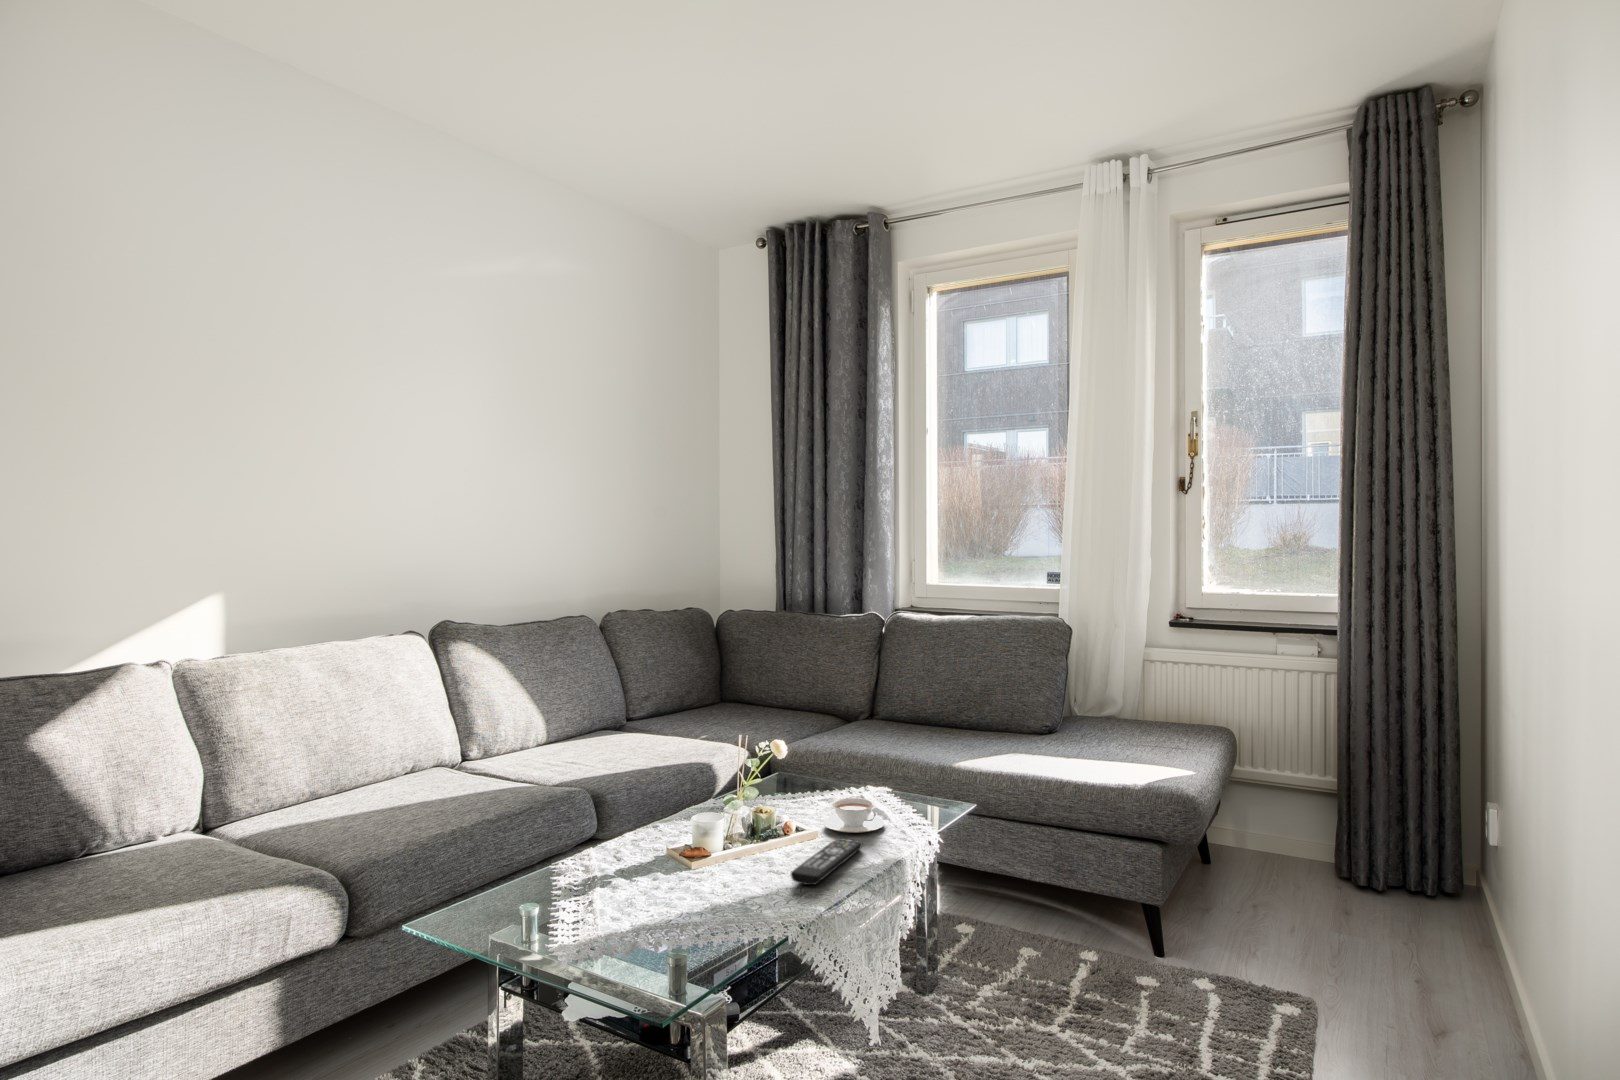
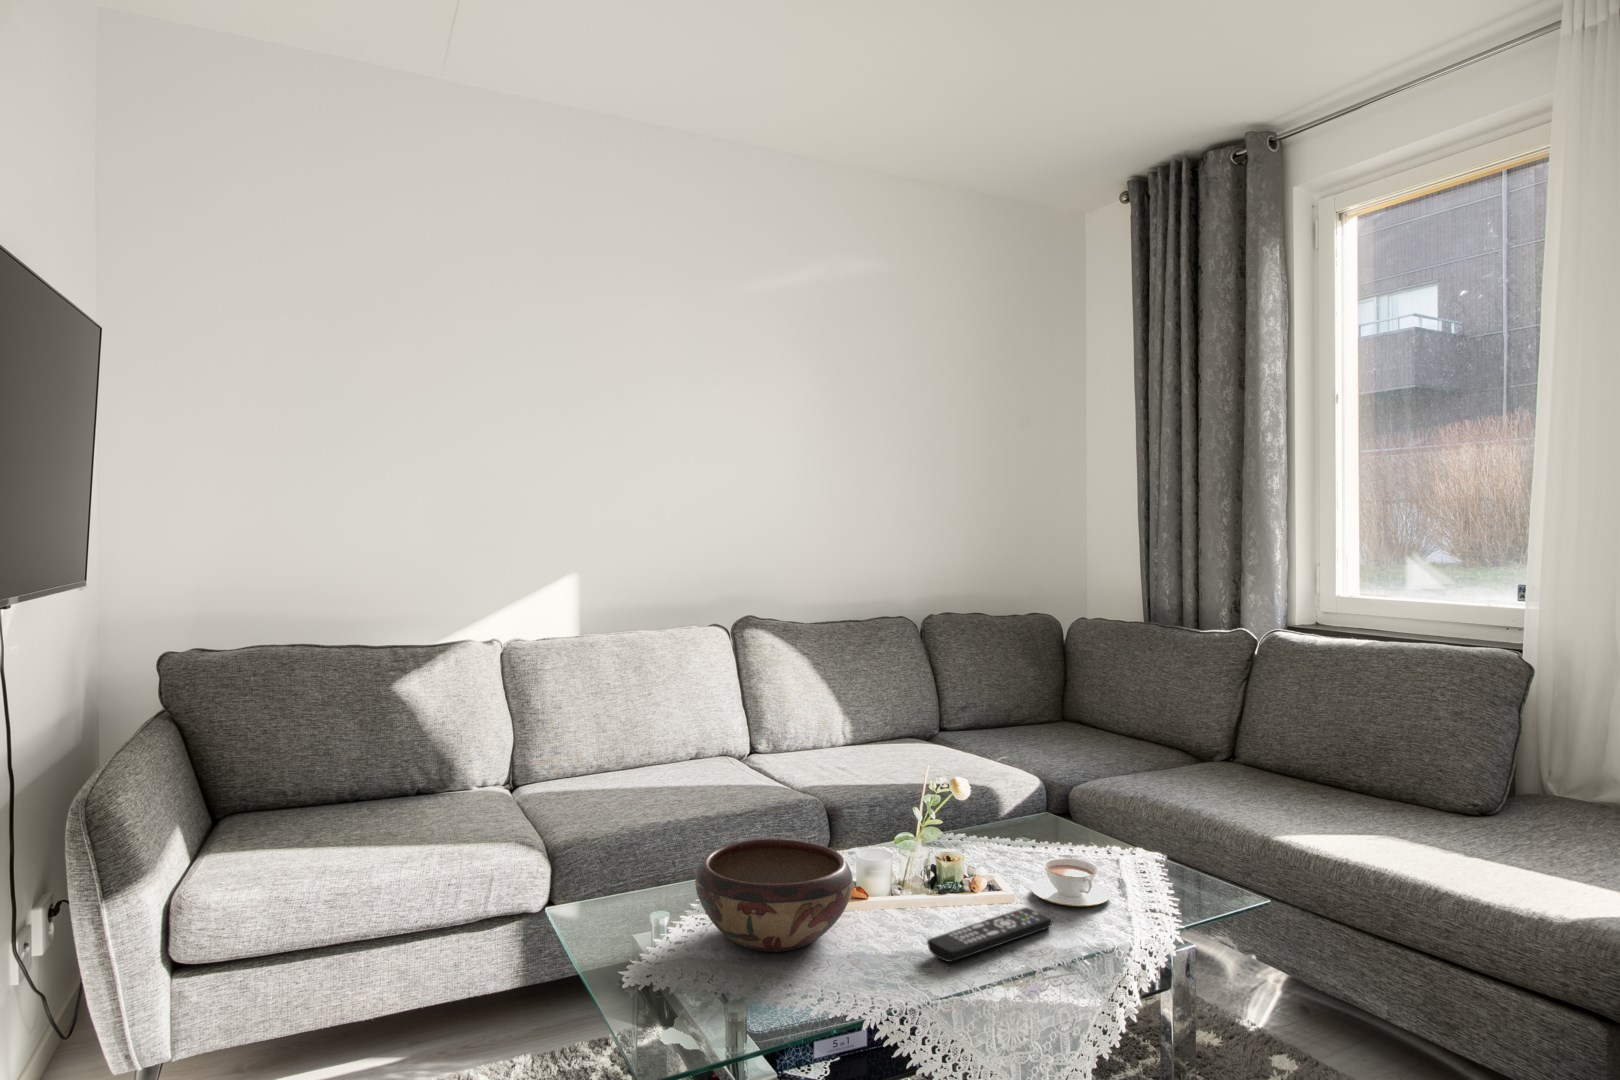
decorative bowl: none [580,815,723,911] -> present [695,839,853,952]

